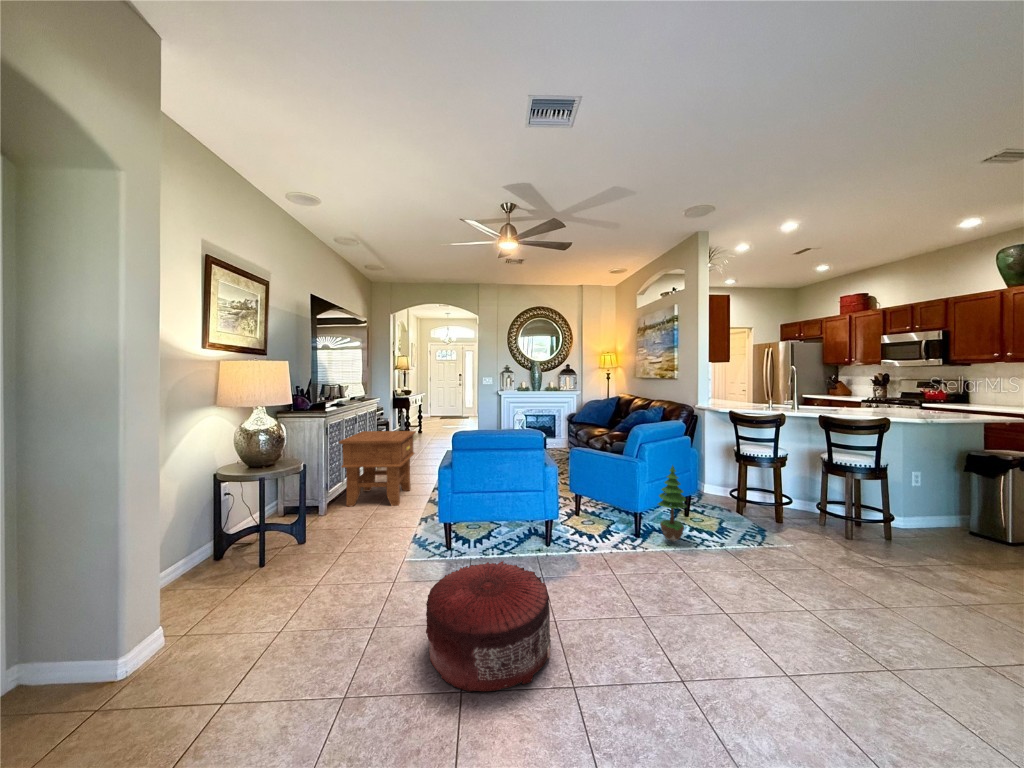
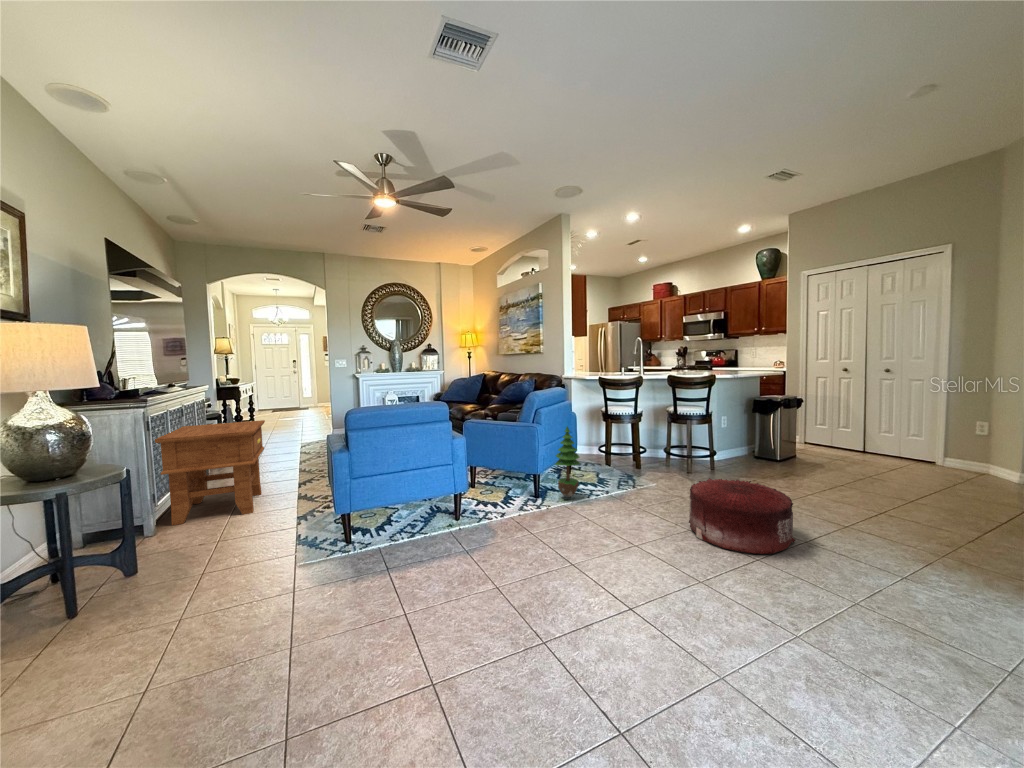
pouf: present [426,561,551,692] -> present [689,478,795,554]

